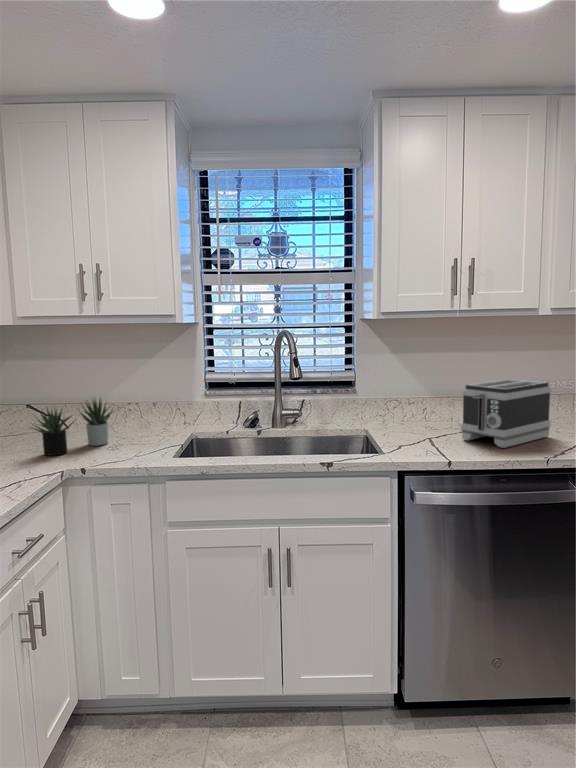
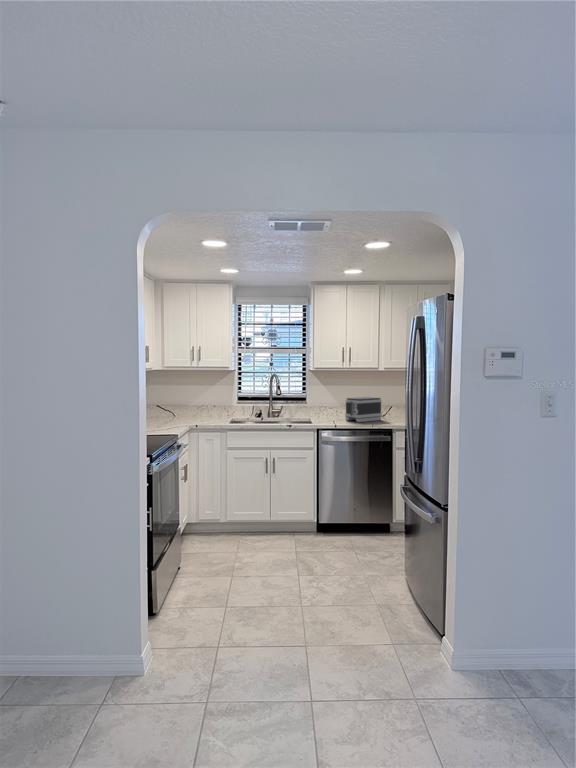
succulent plant: present [33,399,113,455] -> none [172,400,204,422]

